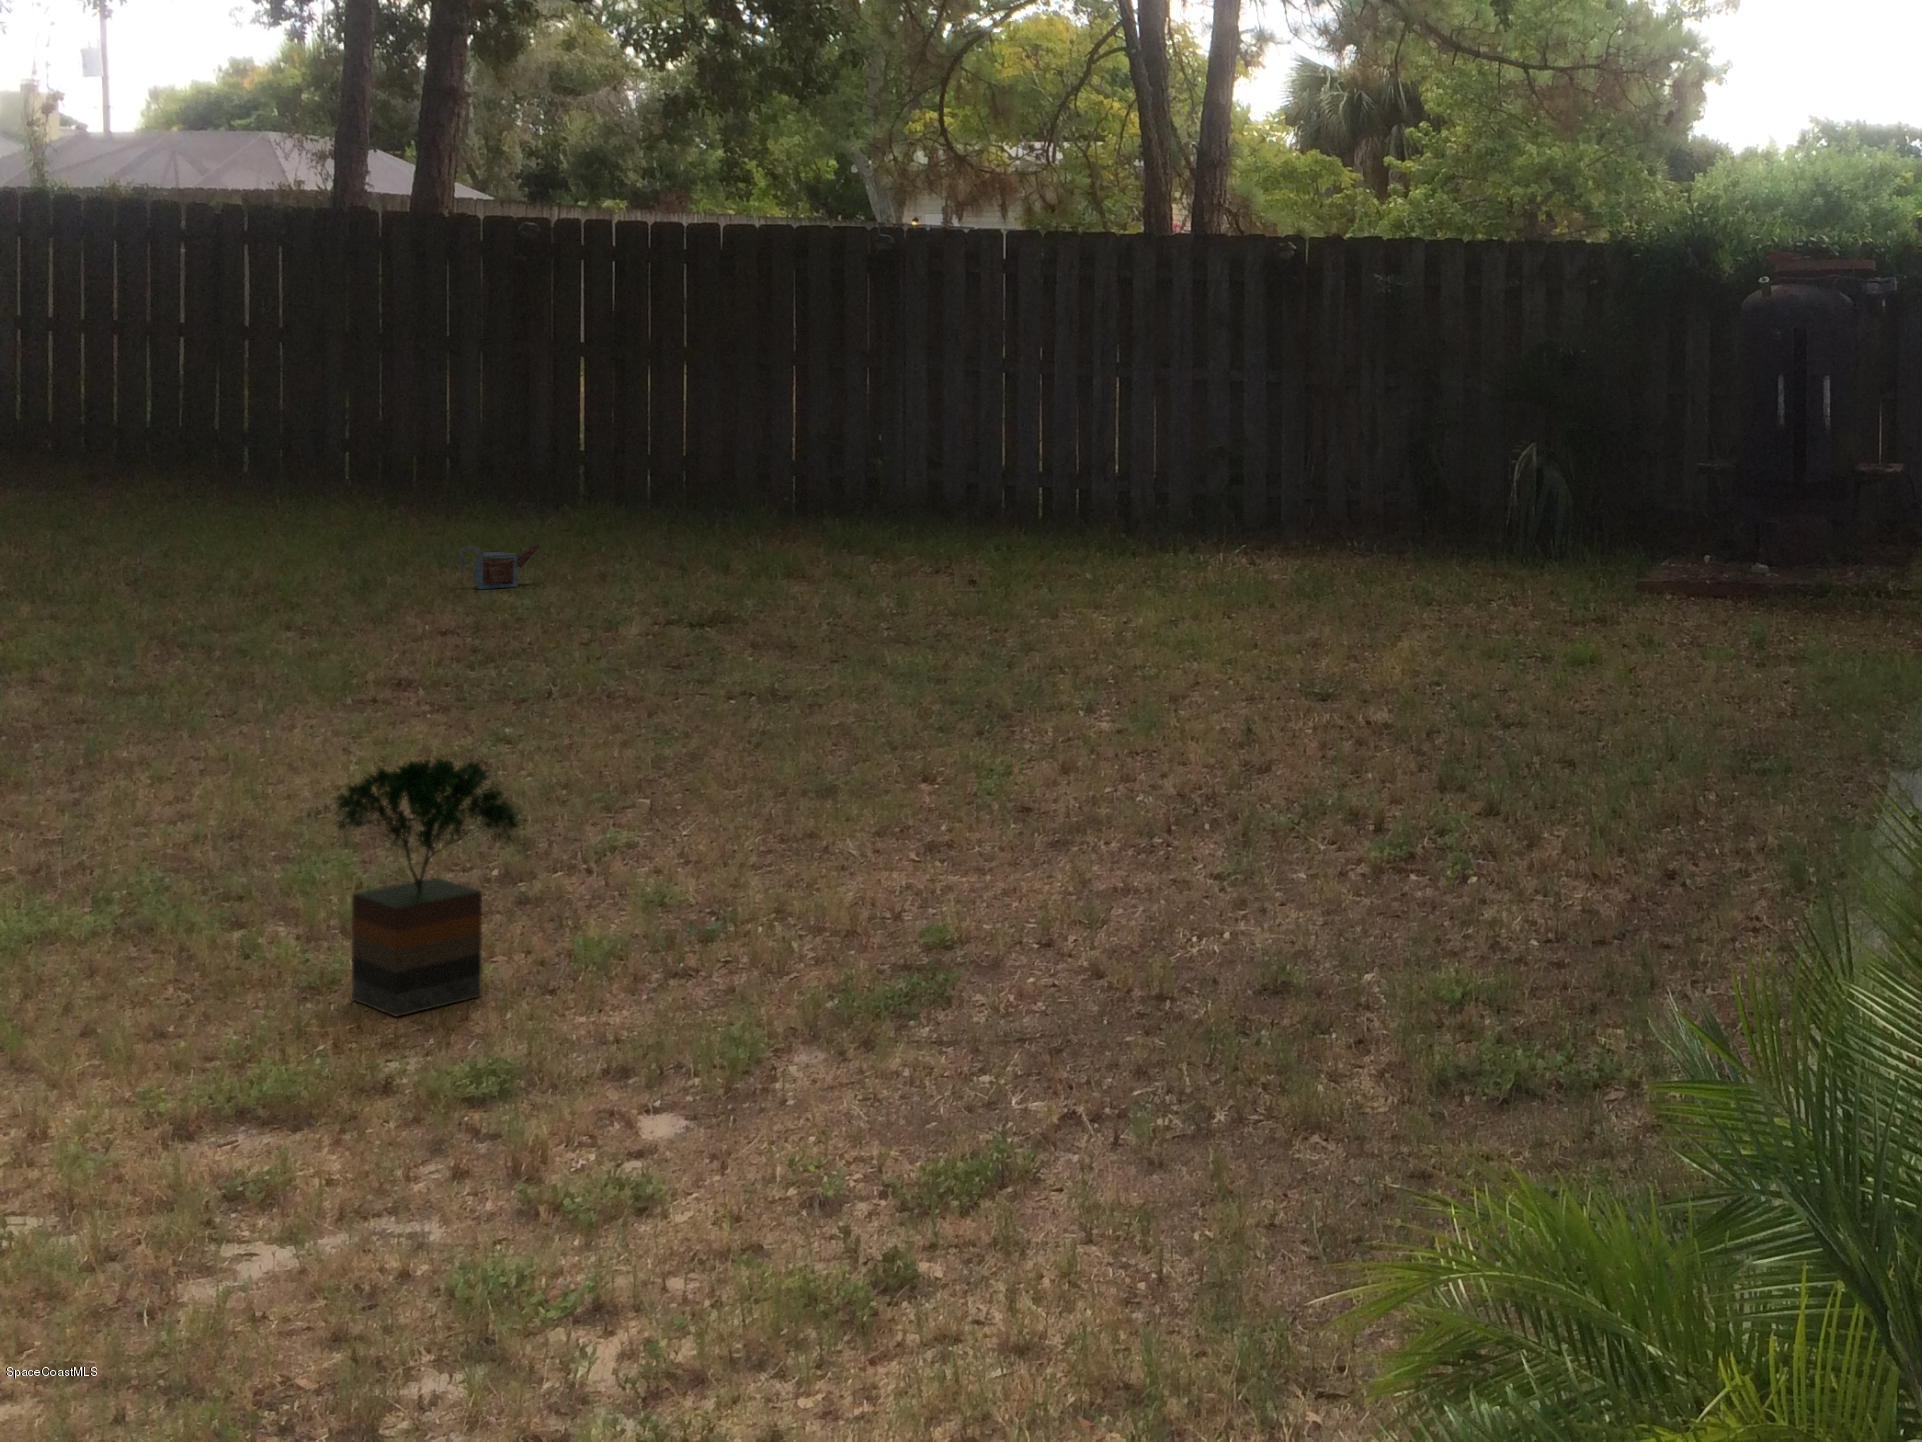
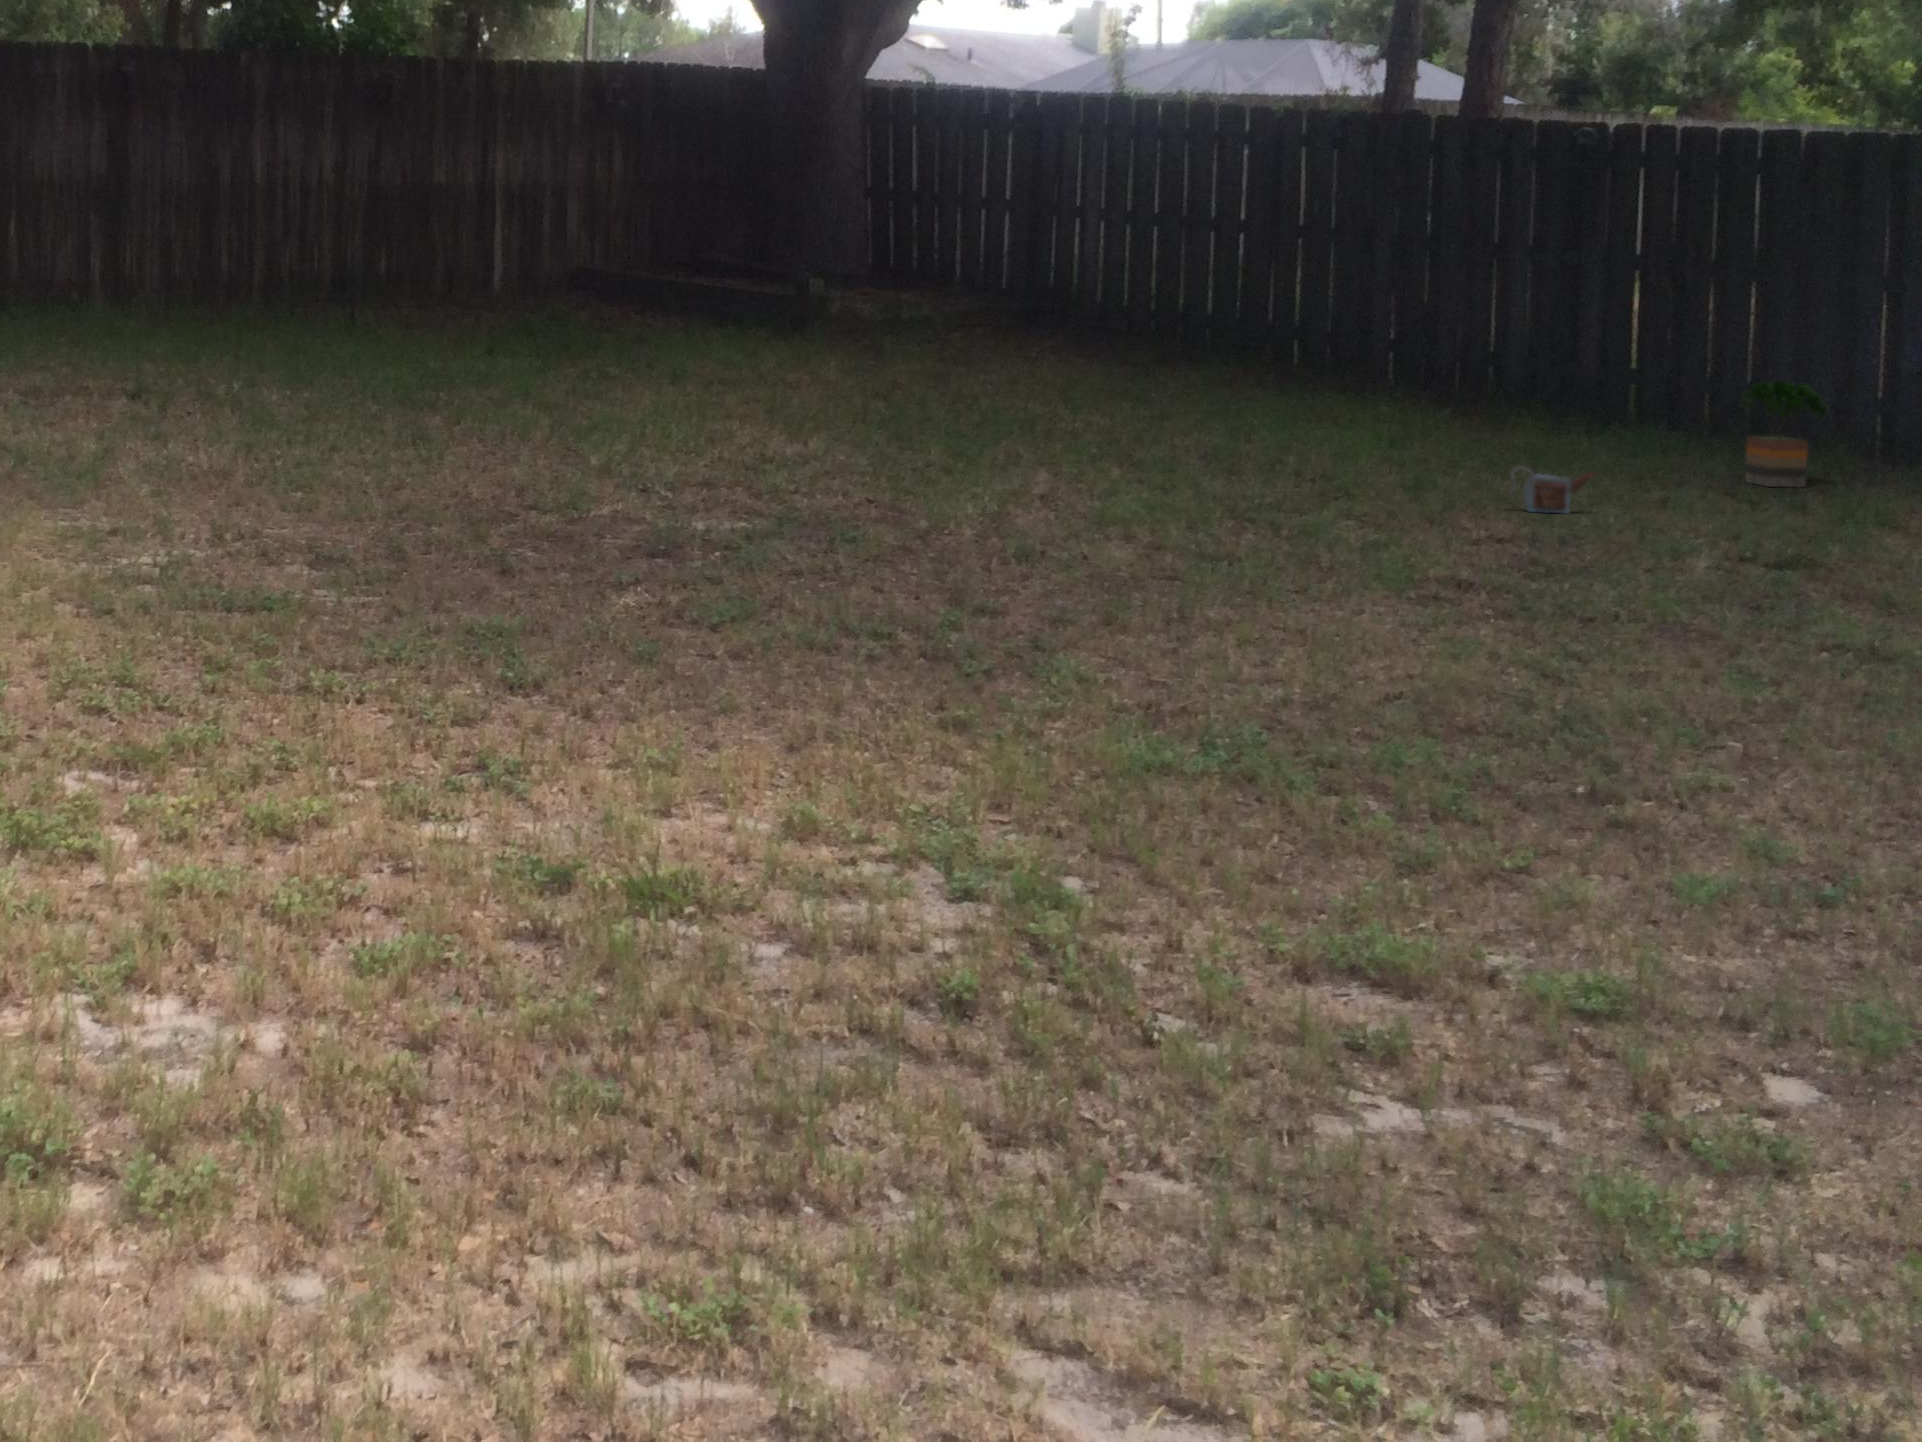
potted tree: present [332,758,522,1017] -> present [1741,380,1828,487]

